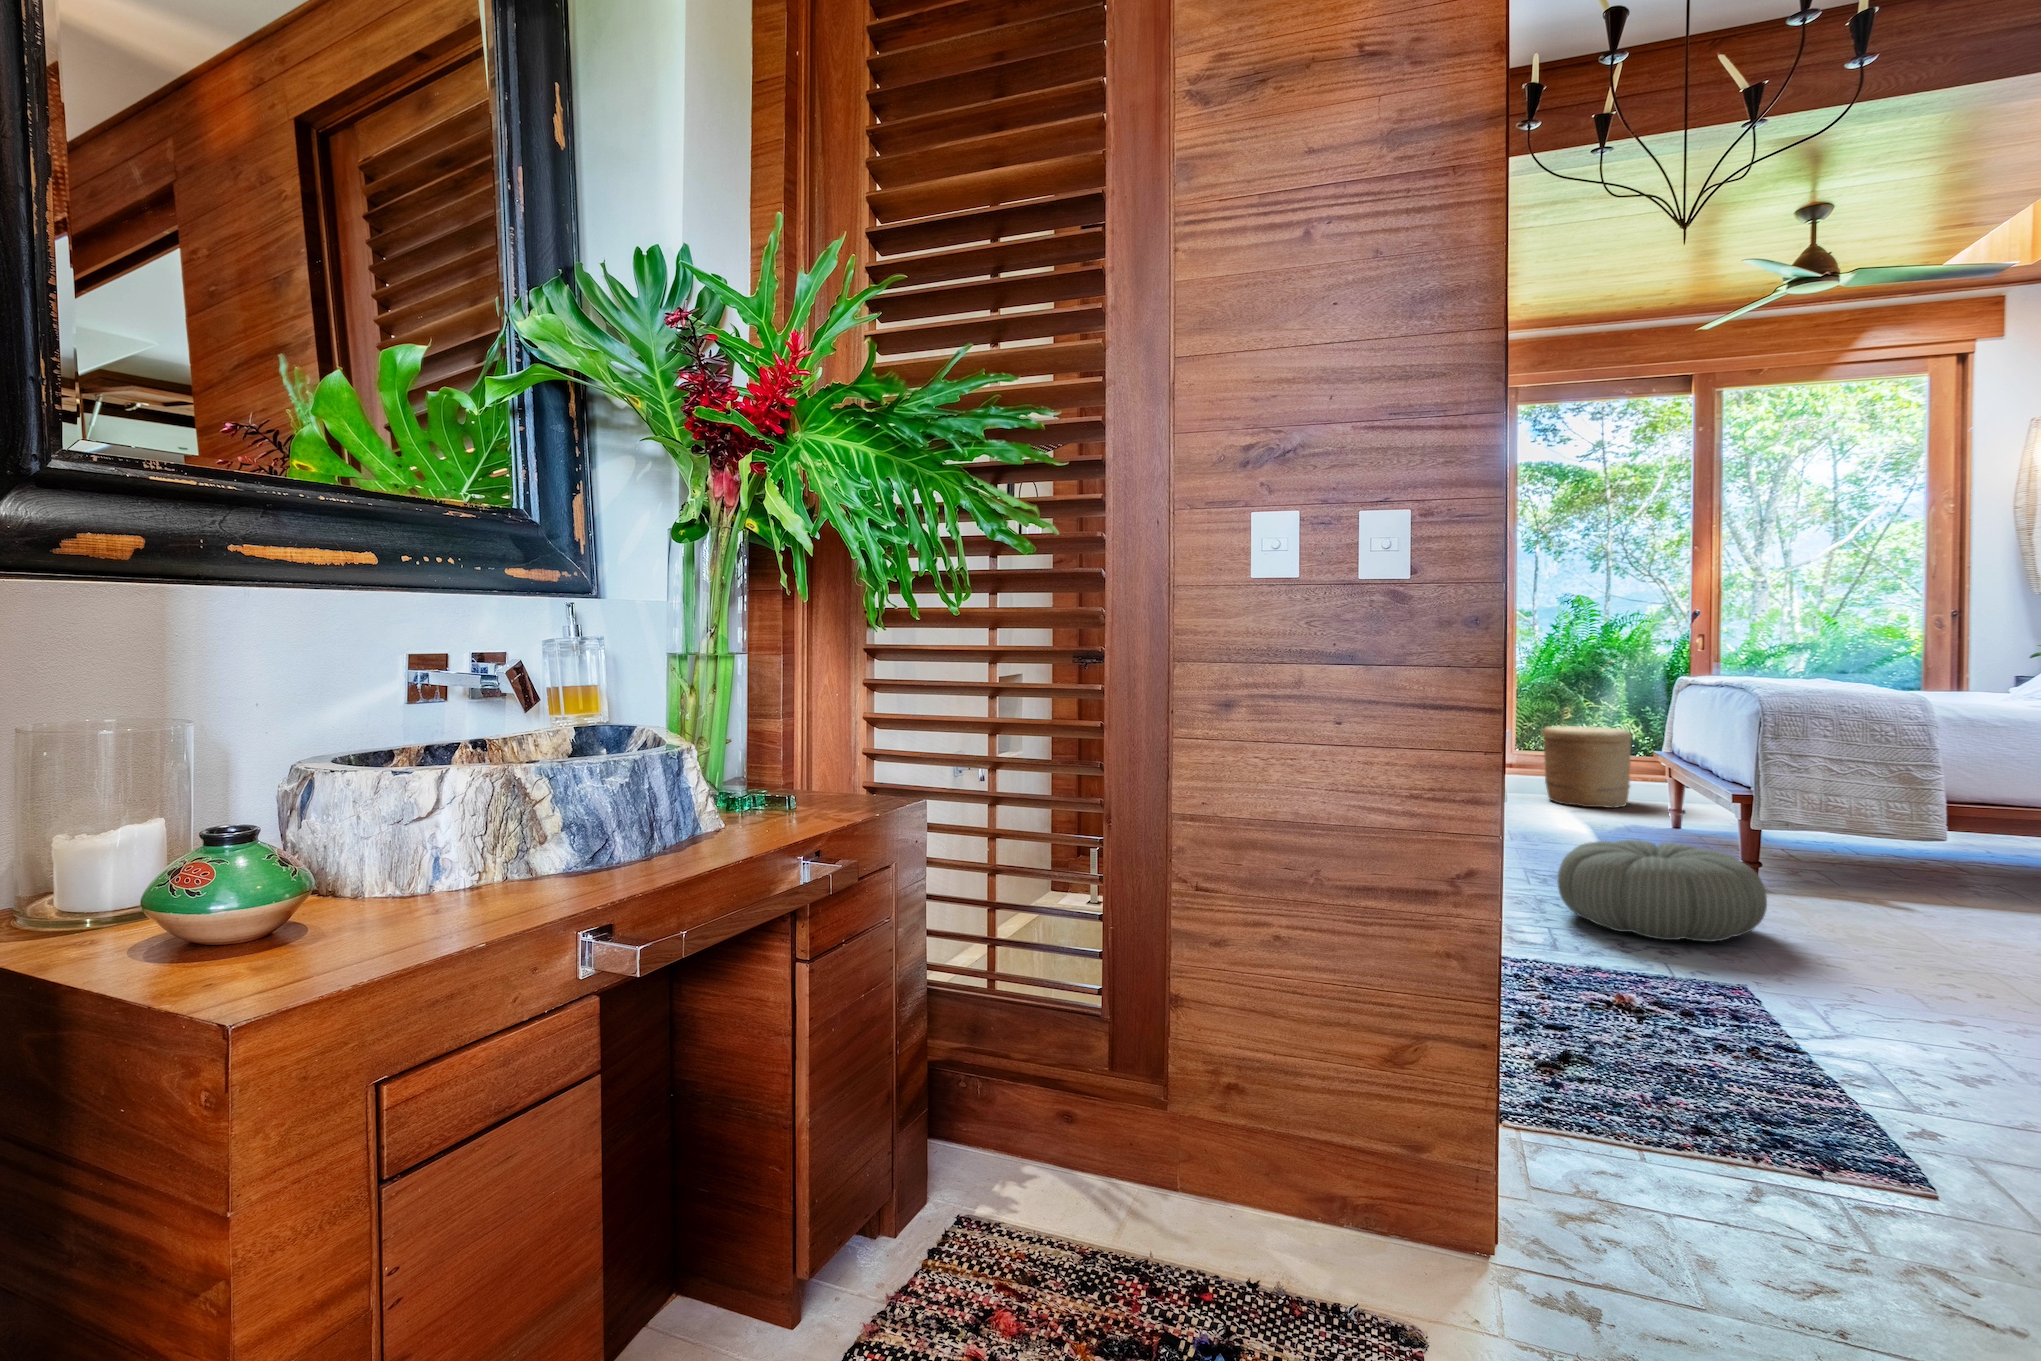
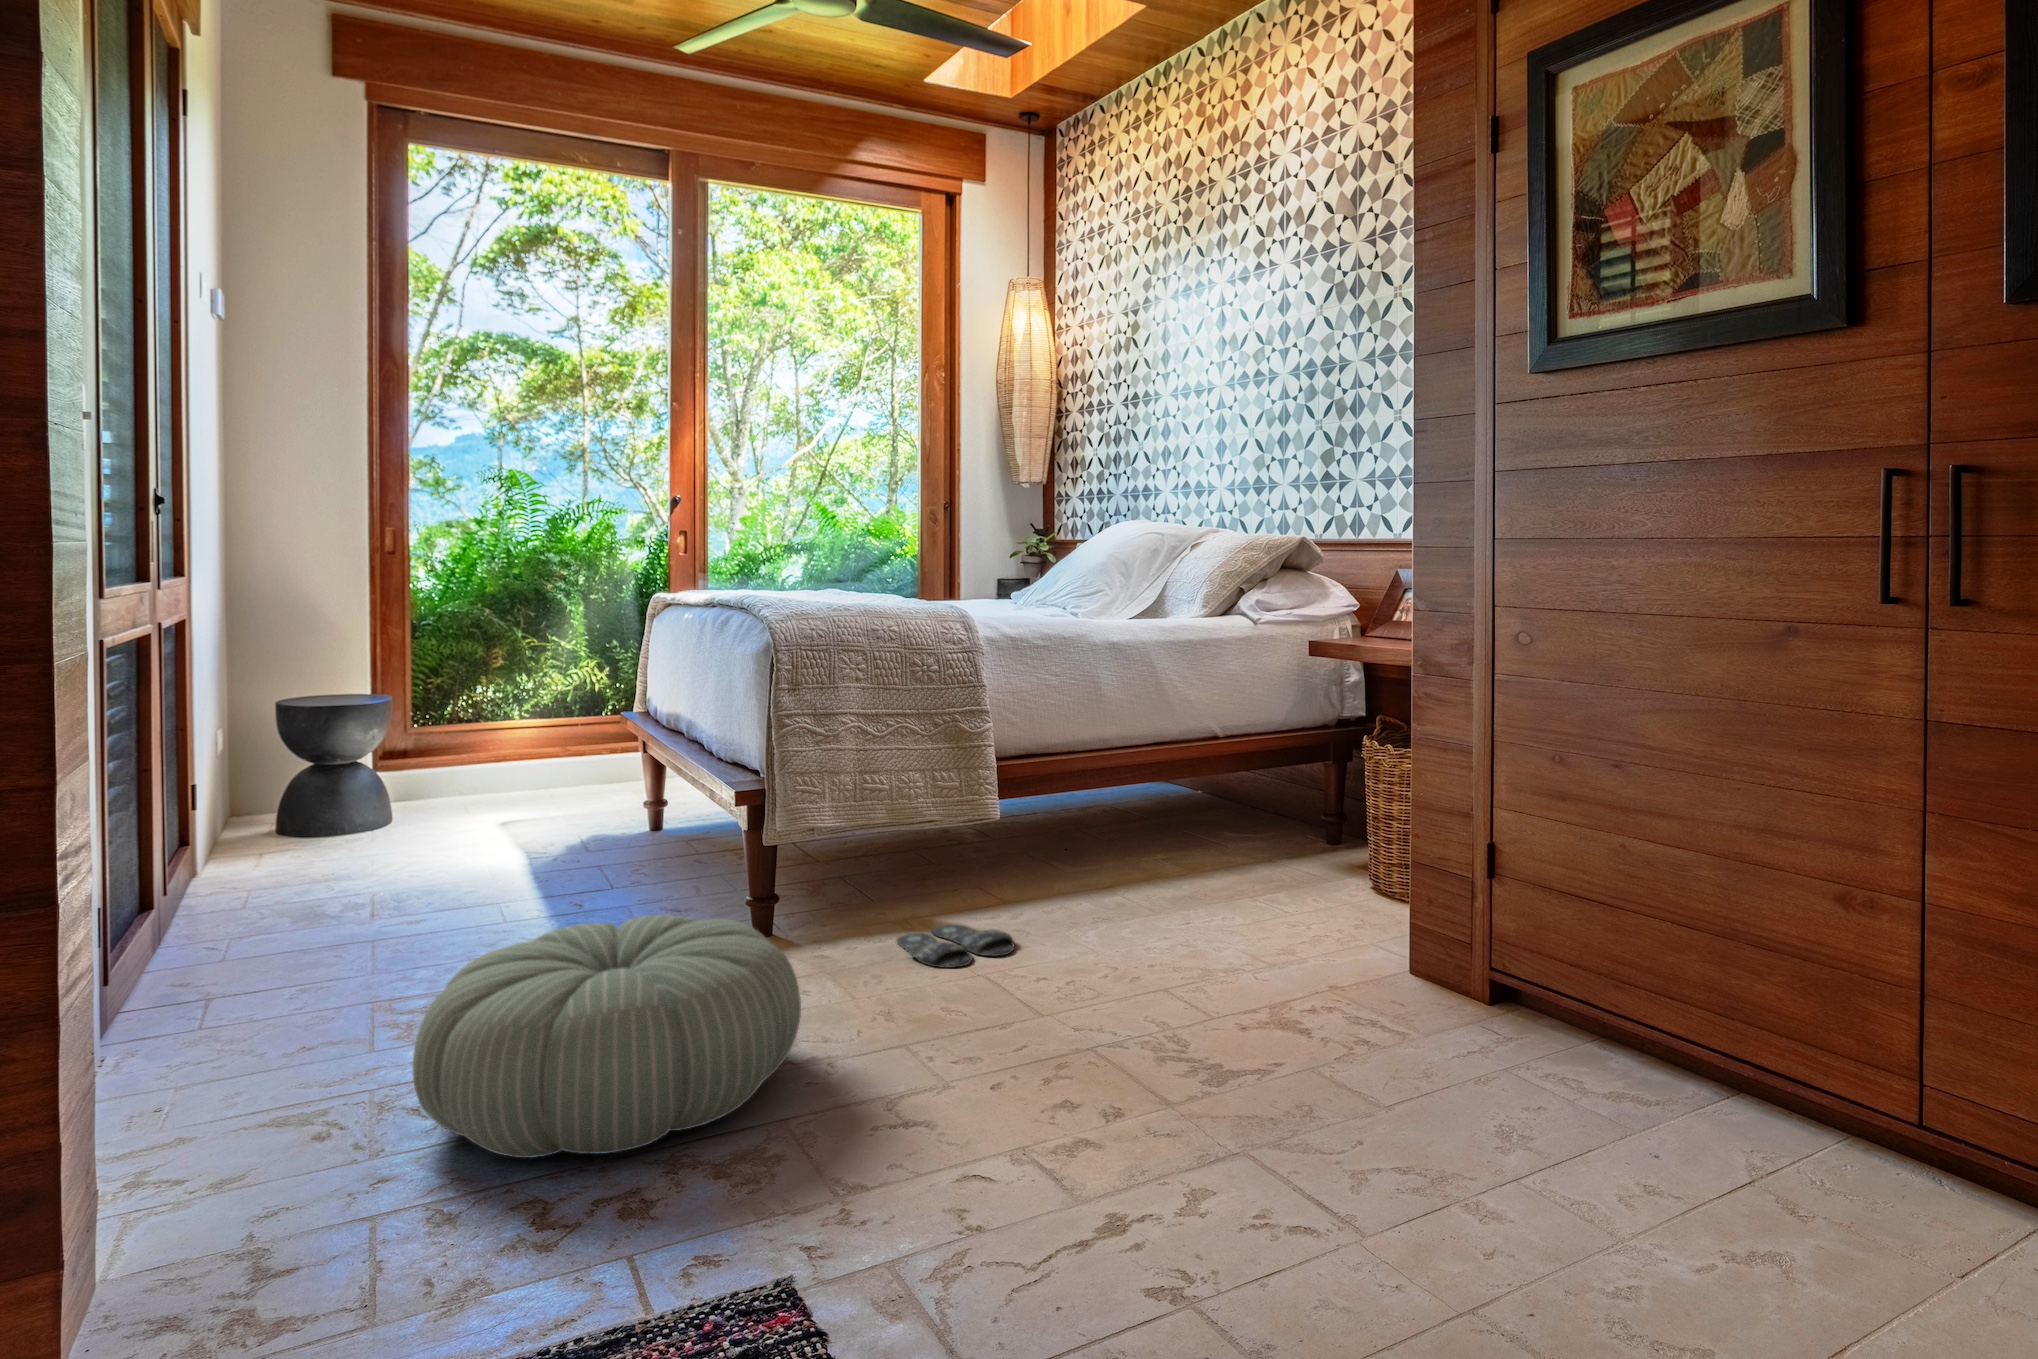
woven basket: present [1542,726,1631,808] -> none [452,678,592,815]
slippers: none [1853,906,1954,930] -> present [897,925,1014,968]

